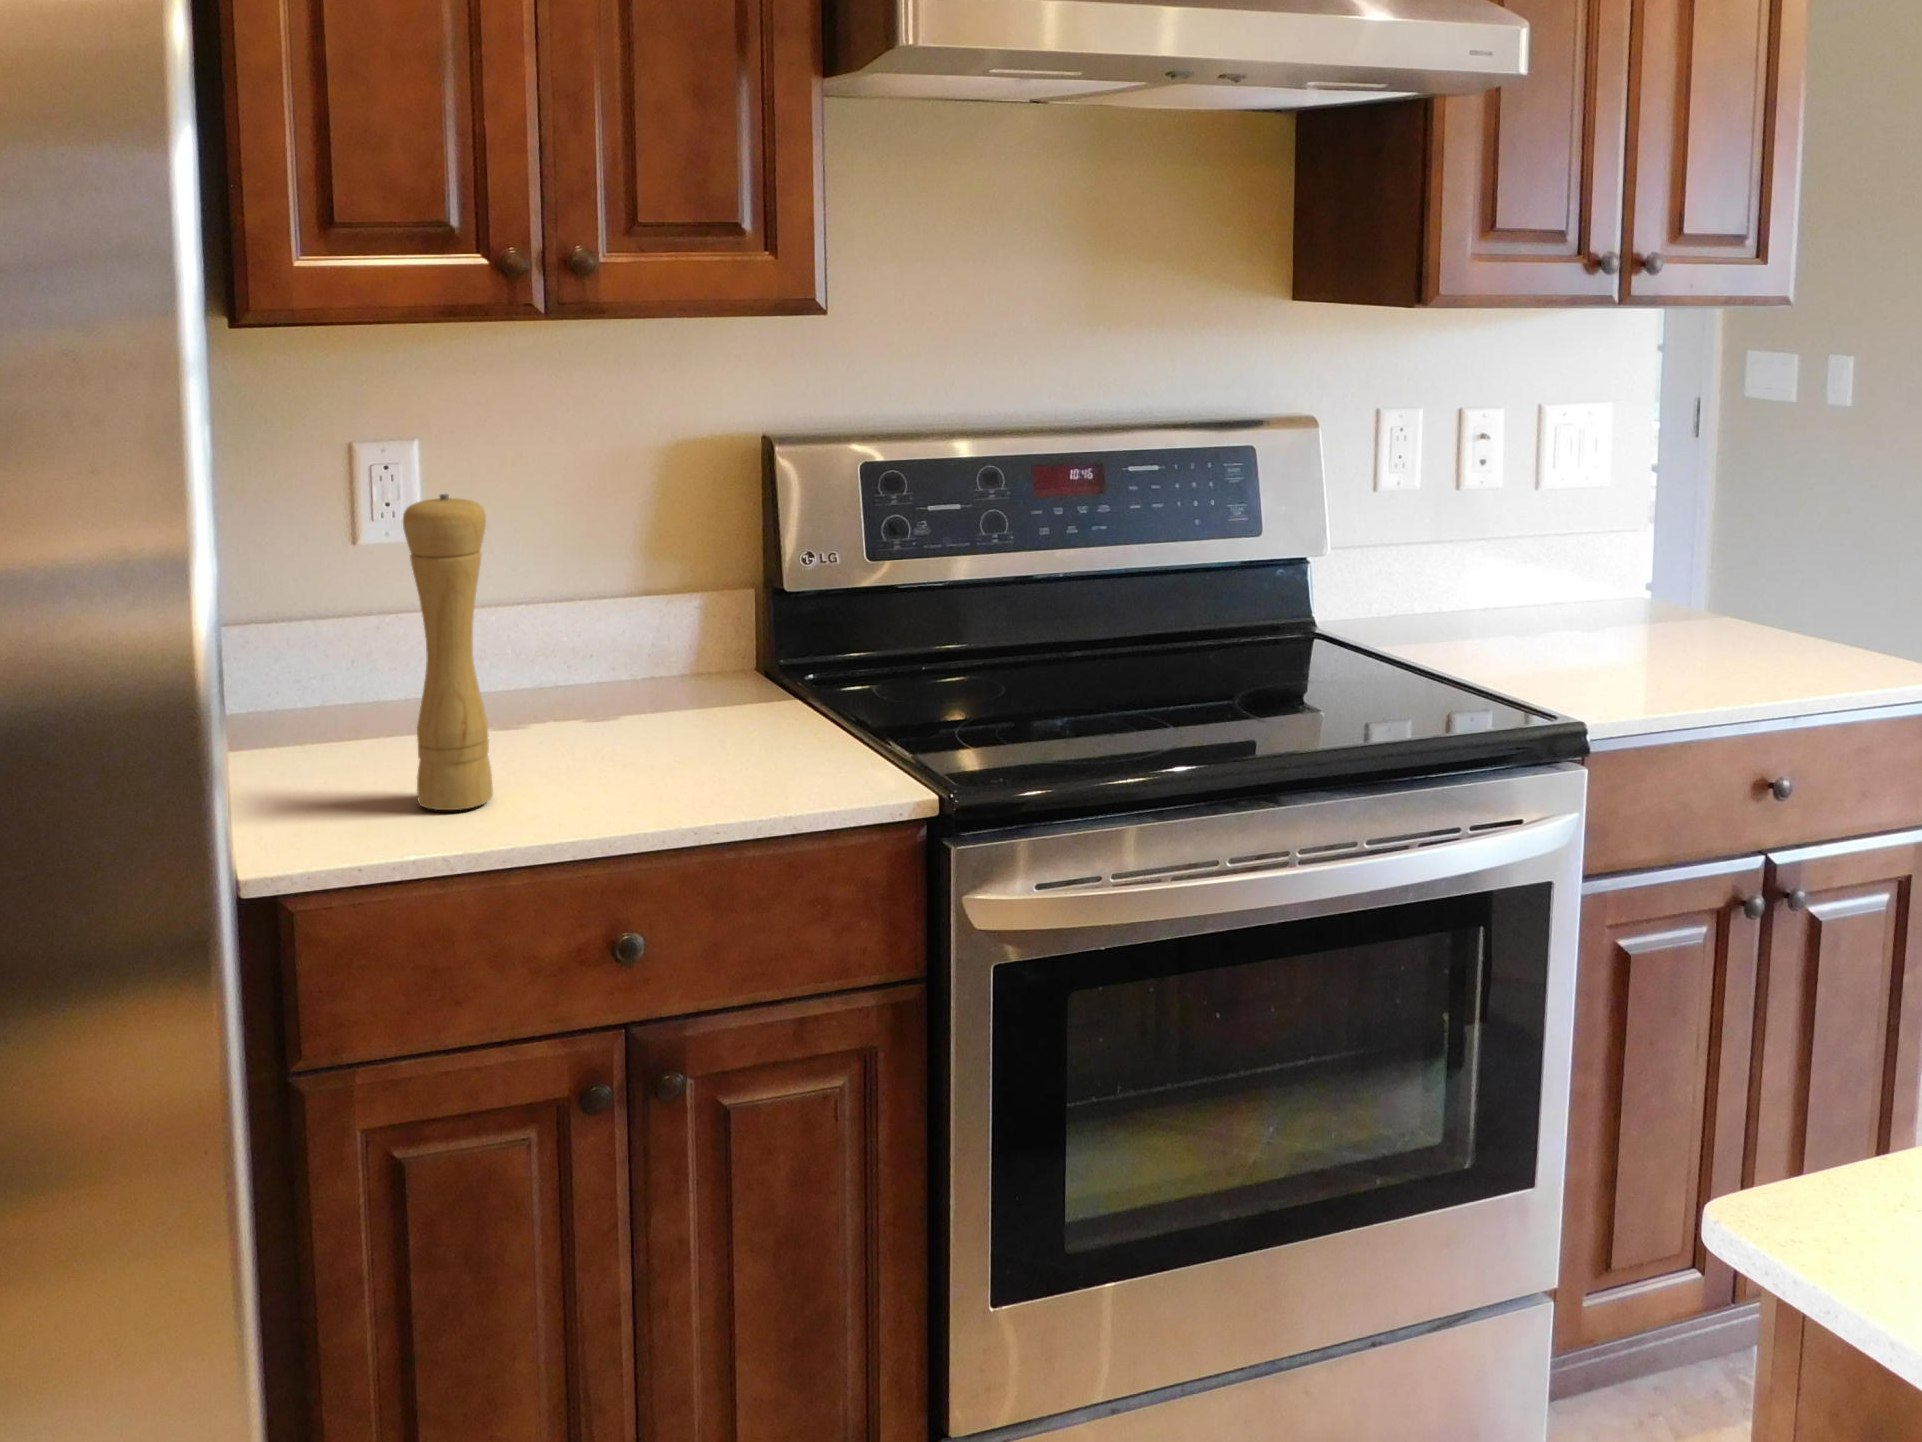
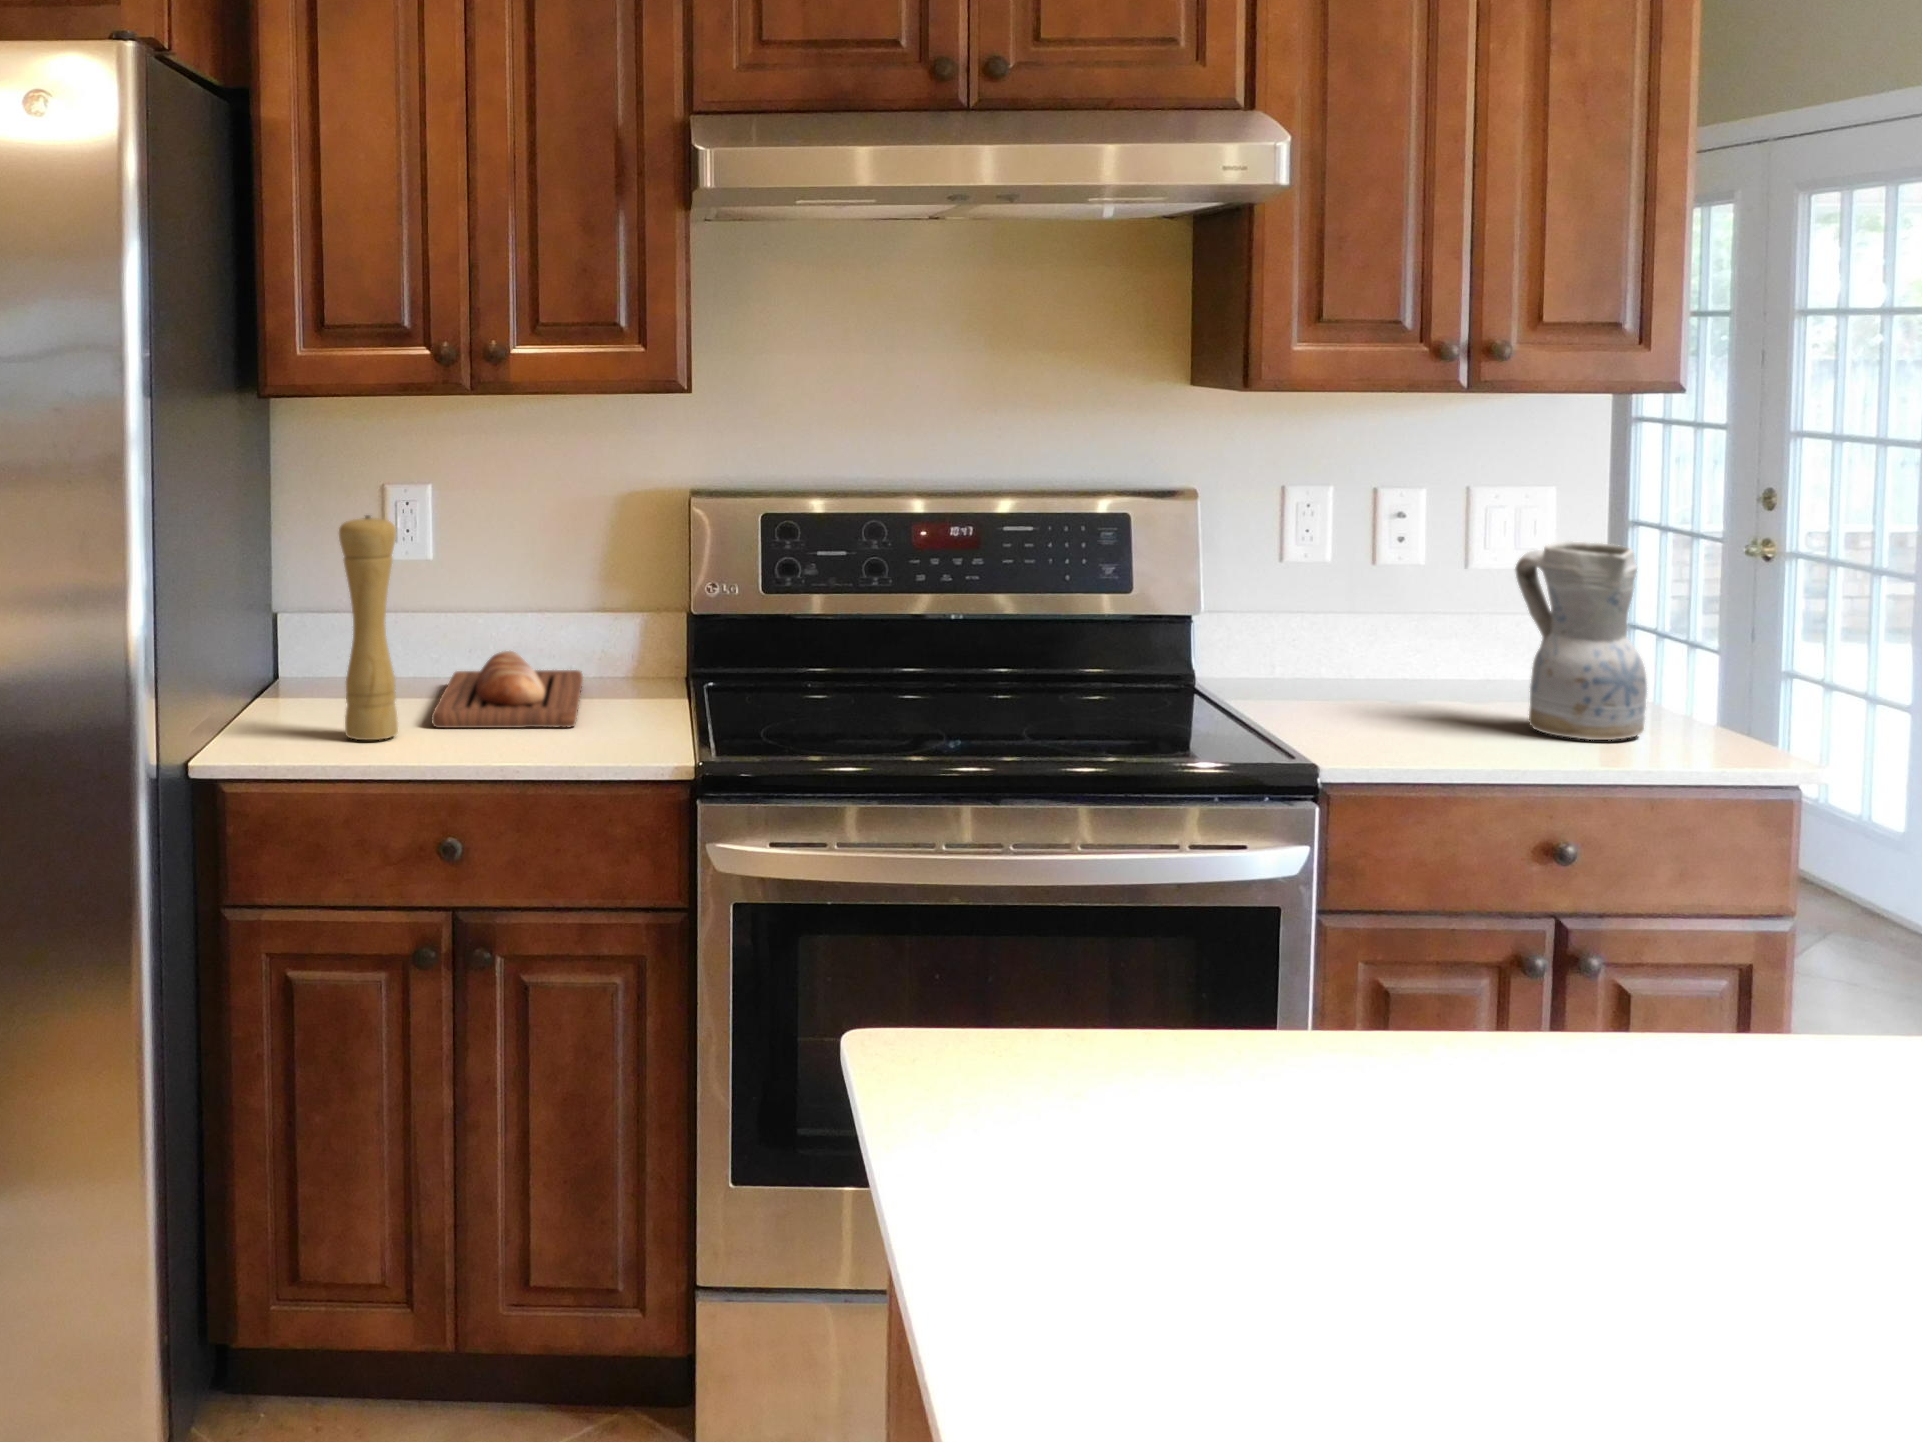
ceramic pitcher: none [1667,469,1798,673] -> present [1515,541,1647,740]
bread loaf: none [473,655,714,777] -> present [431,651,583,728]

